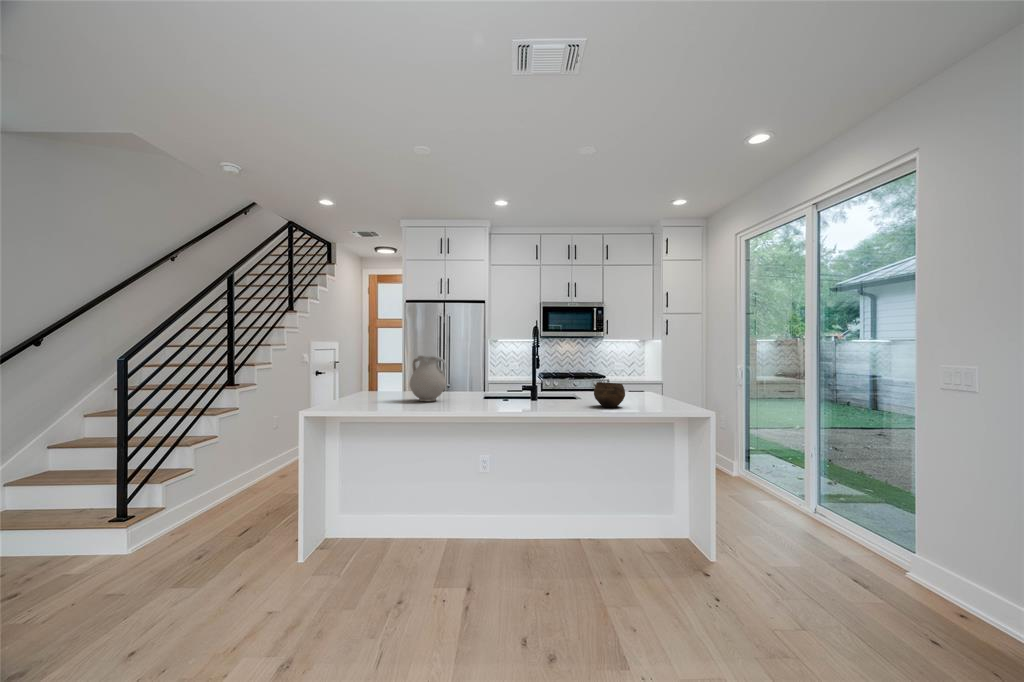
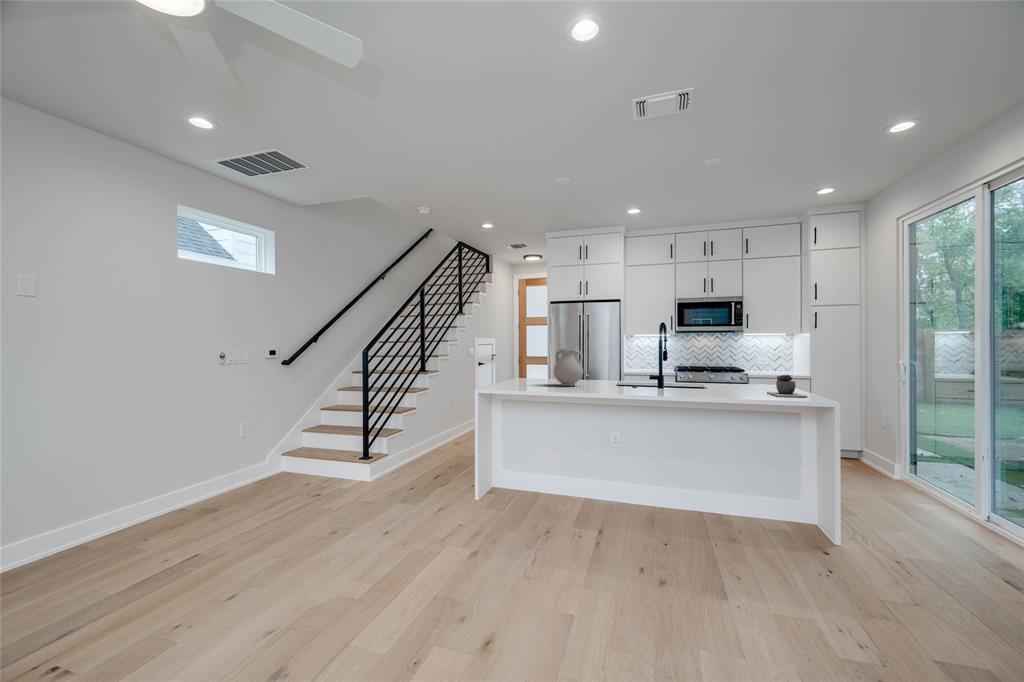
bowl: present [594,382,625,408] -> none [714,373,745,396]
succulent plant: none [643,382,683,407] -> present [767,375,808,397]

